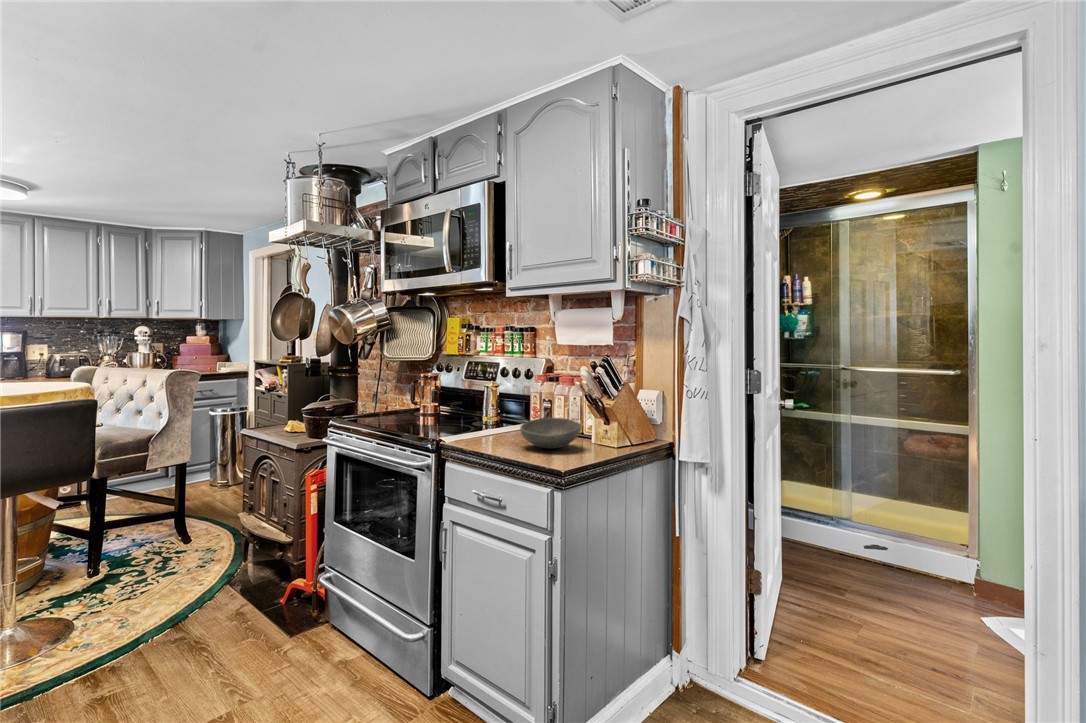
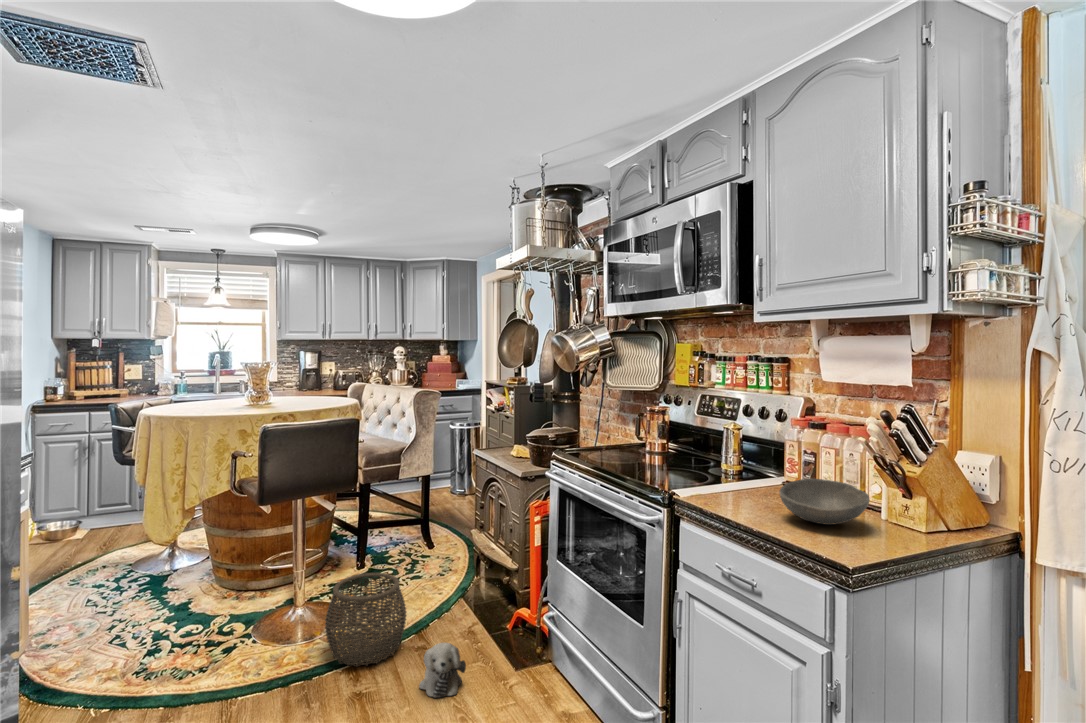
woven basket: none [66,558,169,656] -> present [325,573,406,666]
plush toy: none [188,610,241,665] -> present [419,643,466,698]

